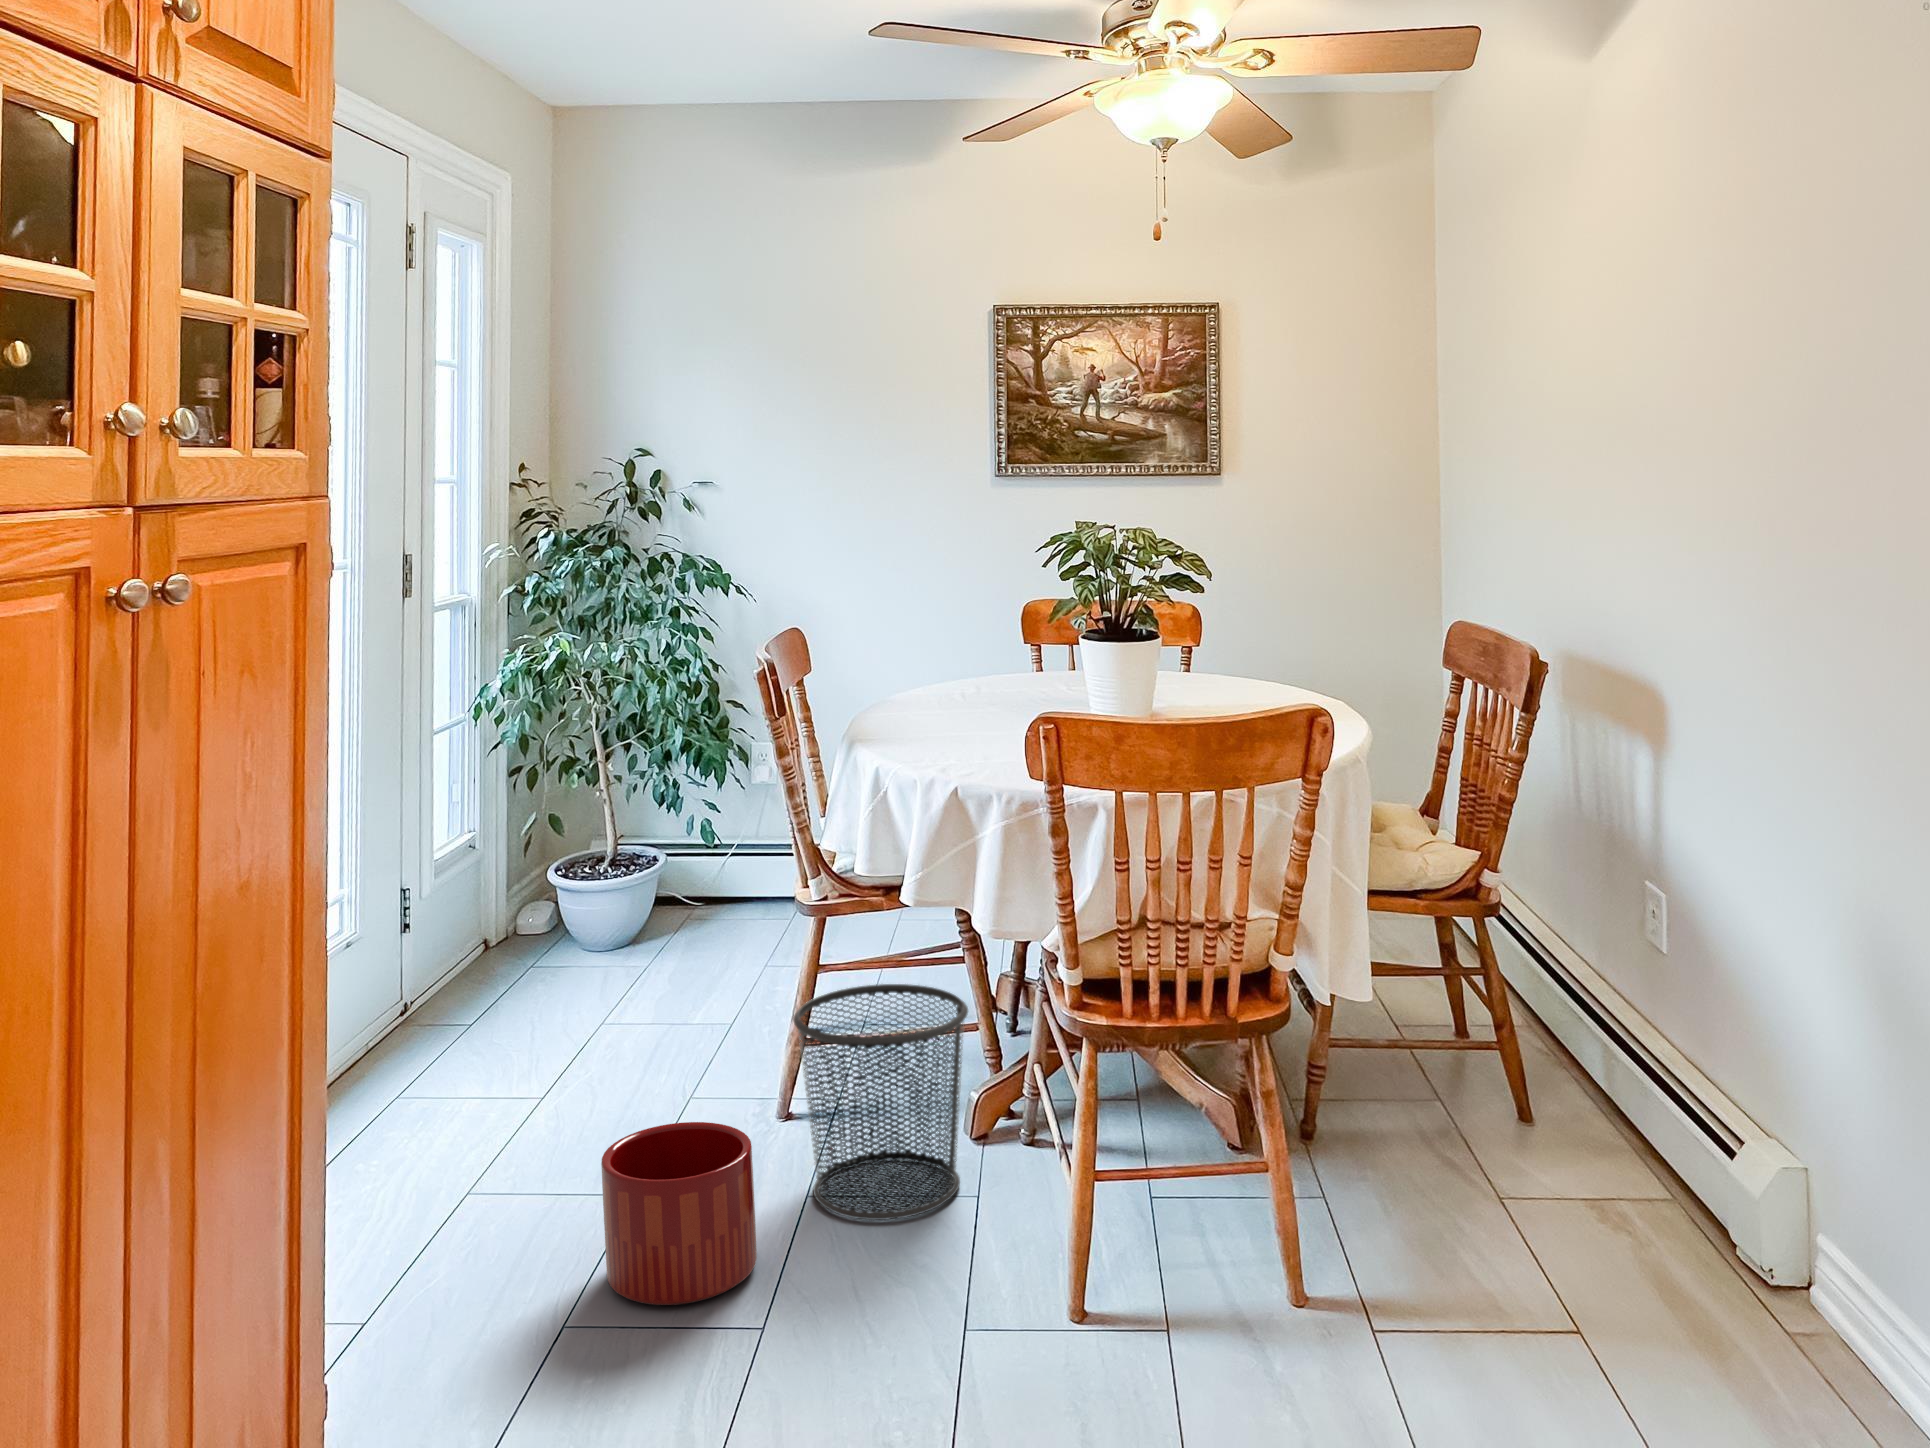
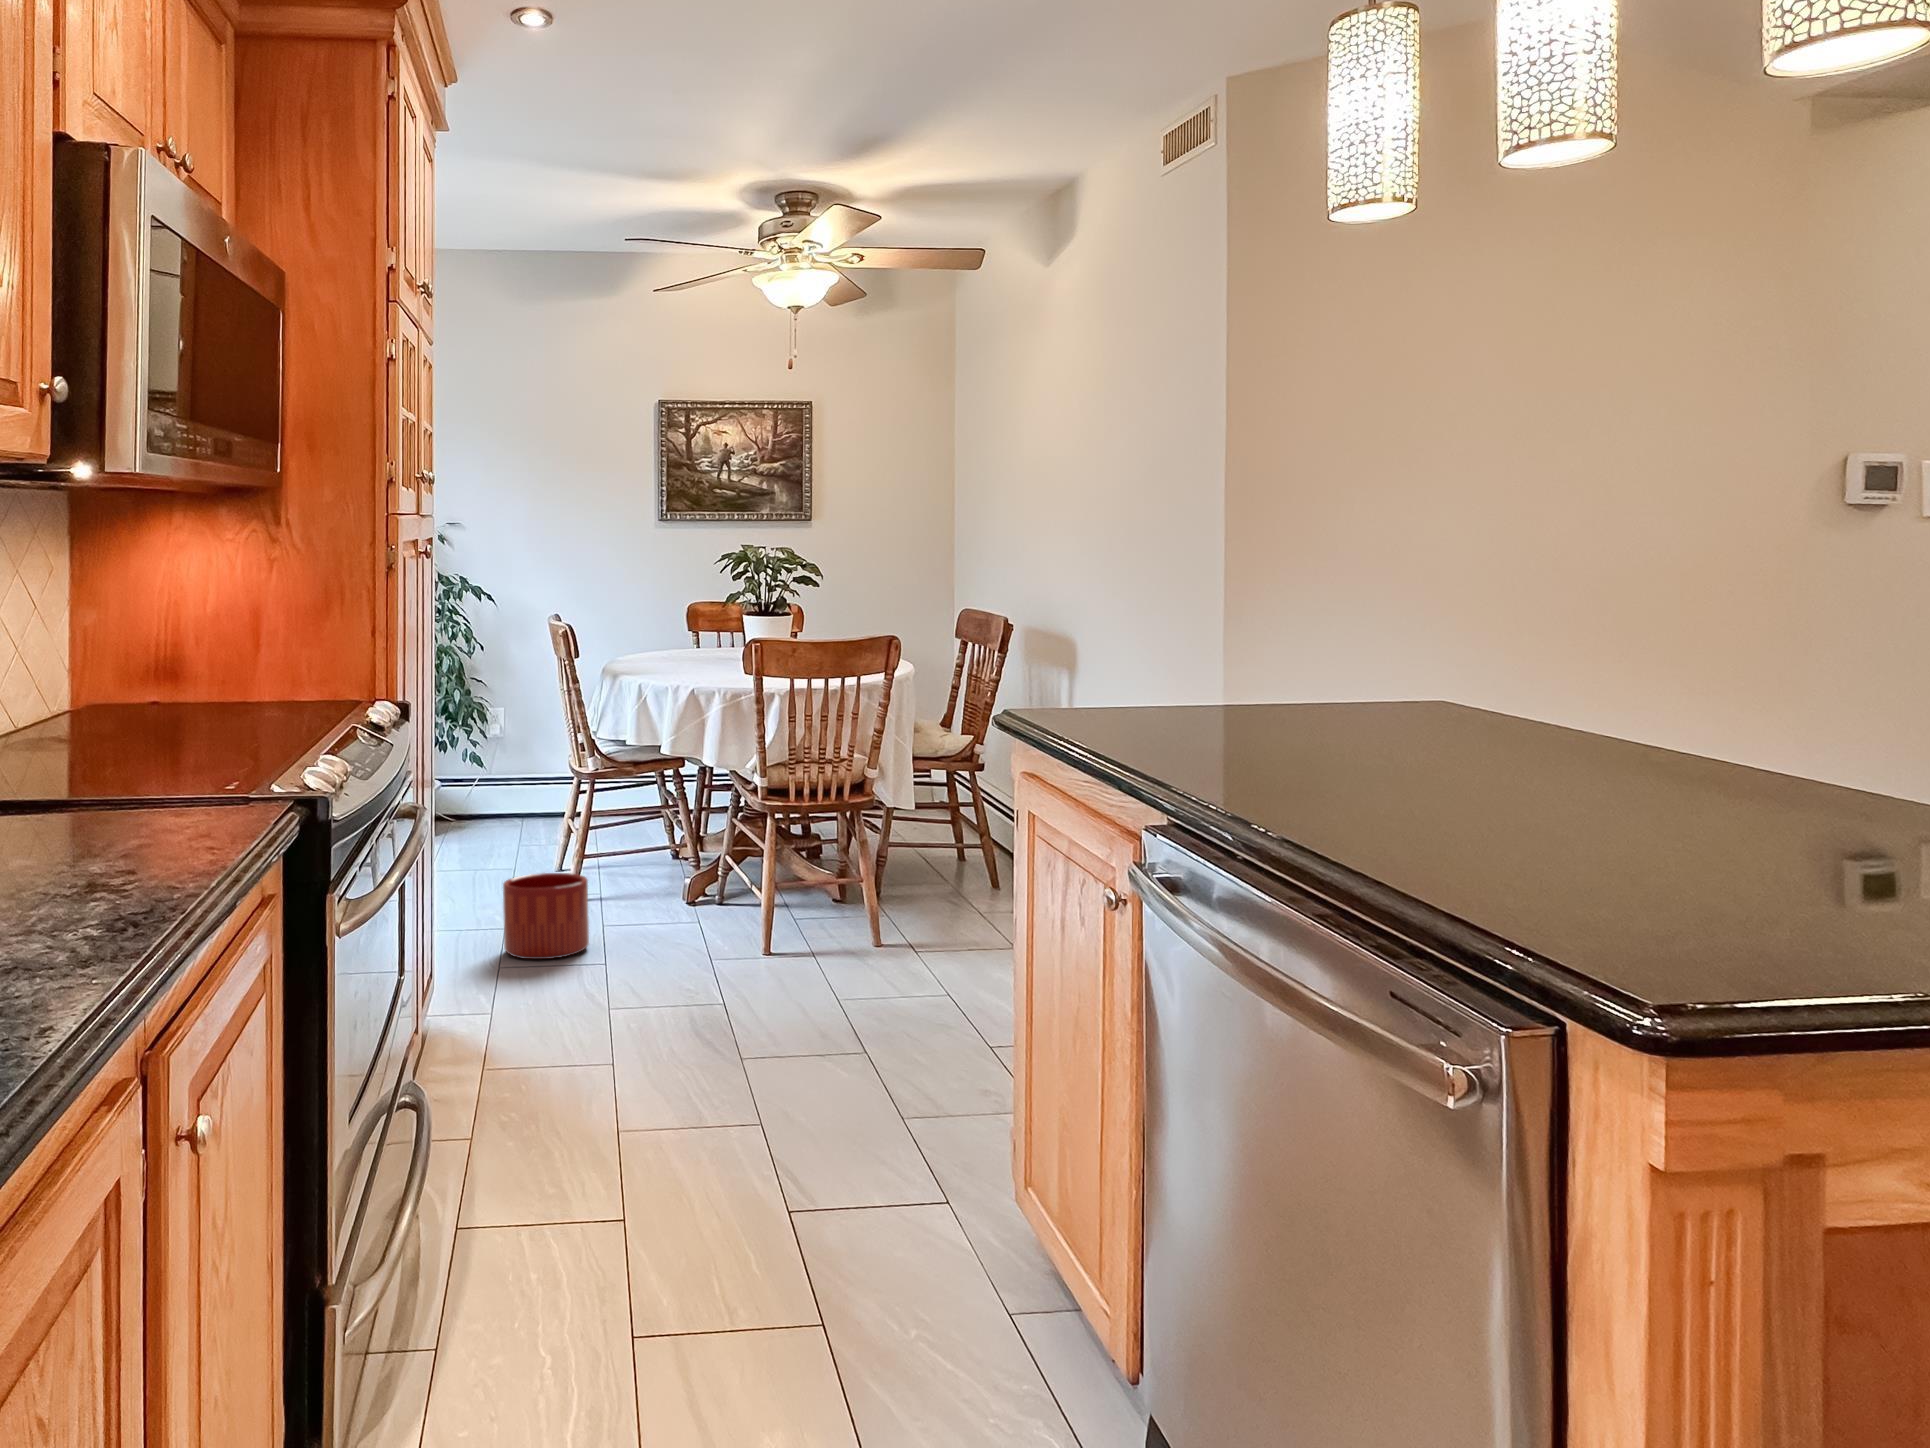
waste bin: present [793,984,968,1220] -> none [594,809,696,931]

